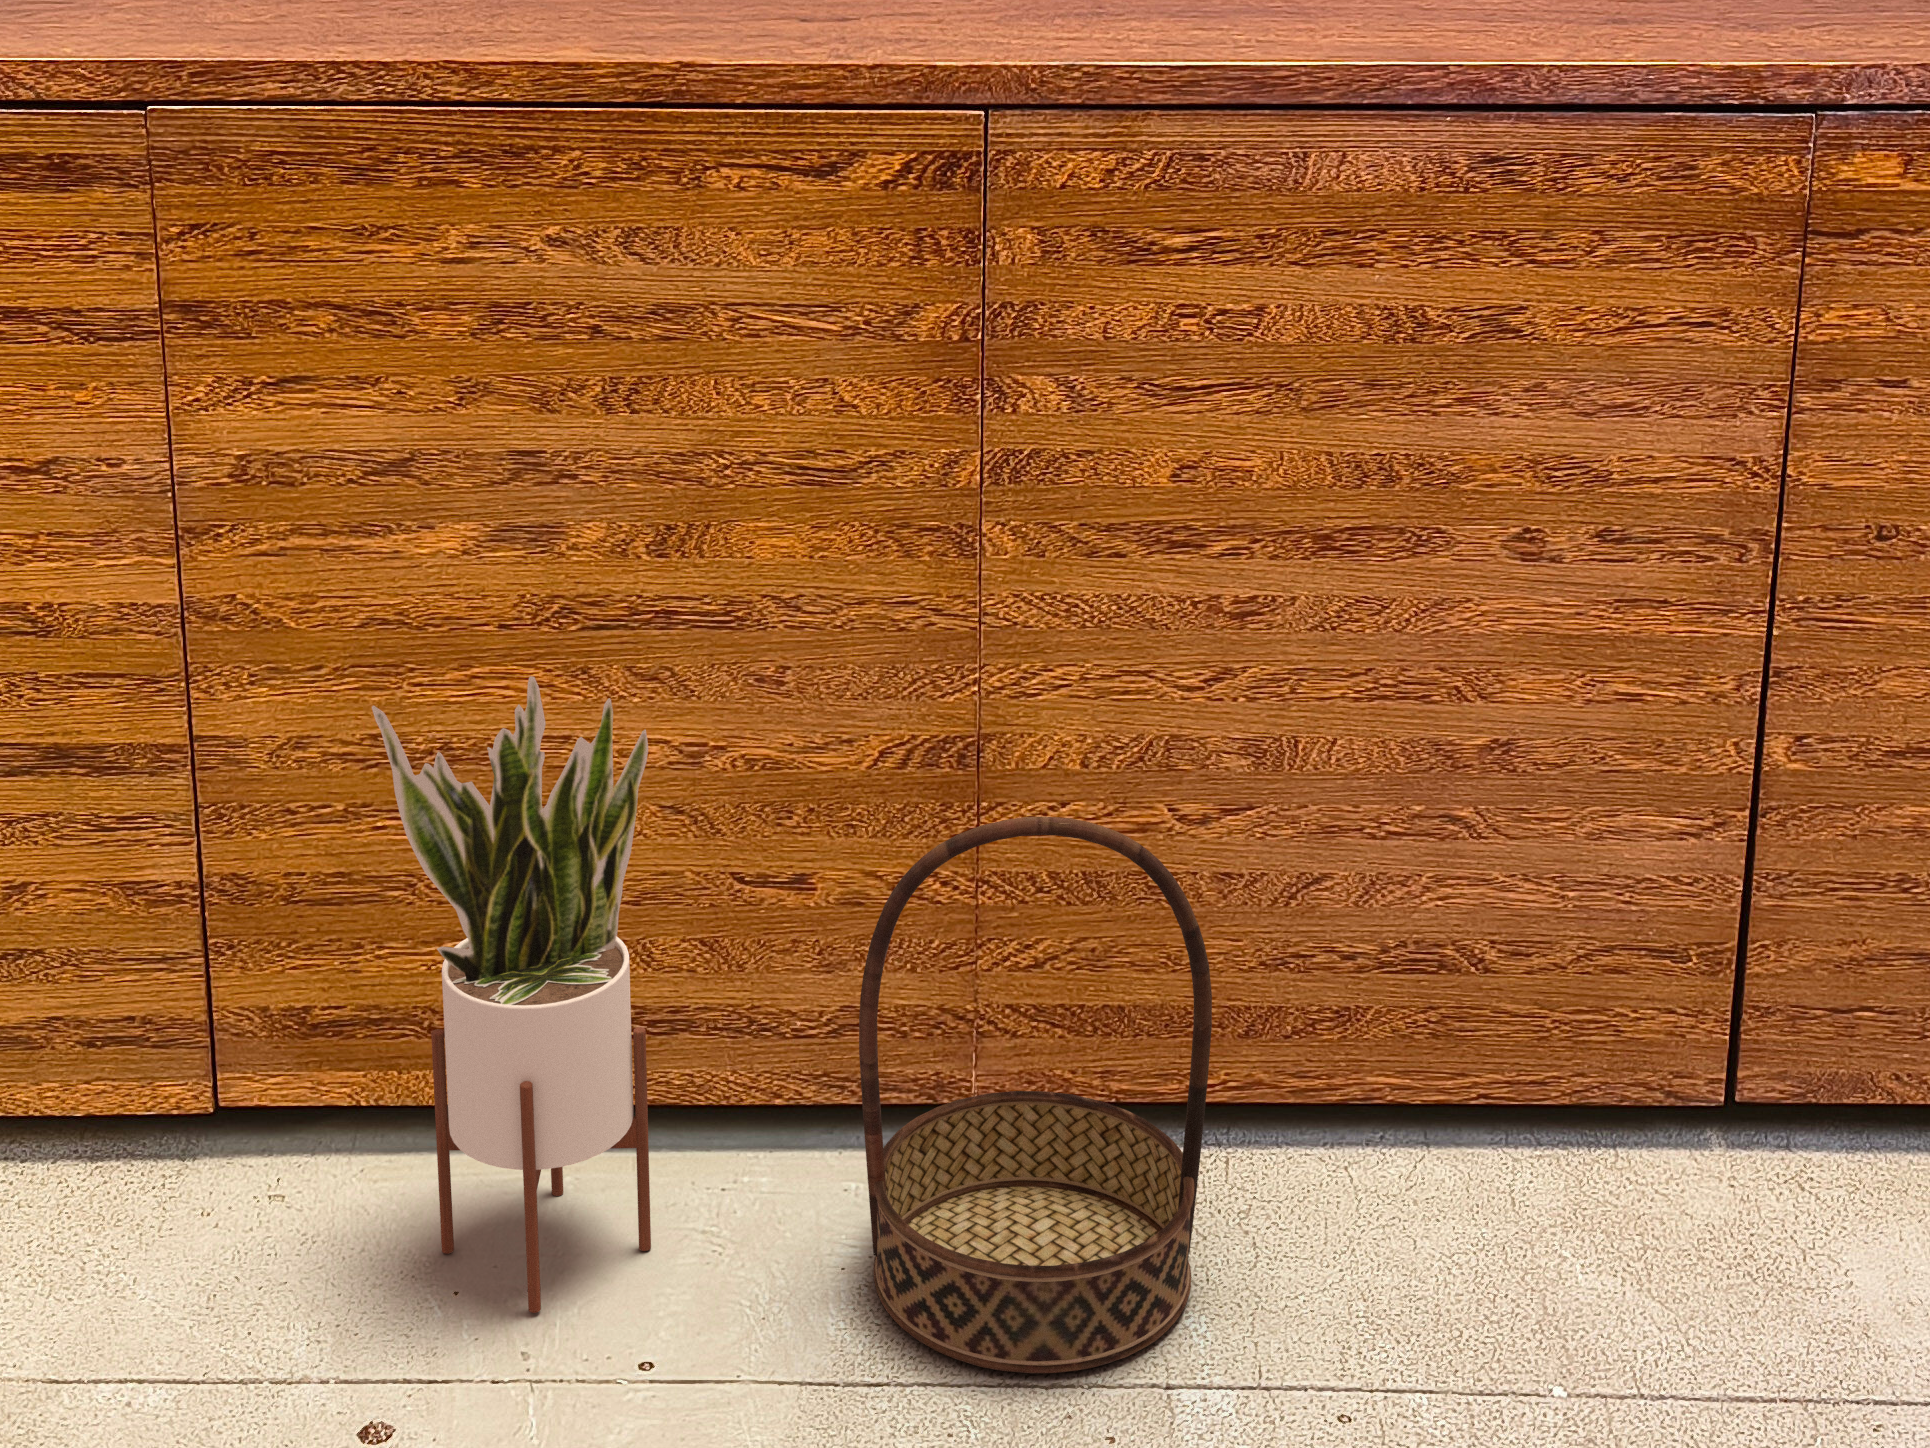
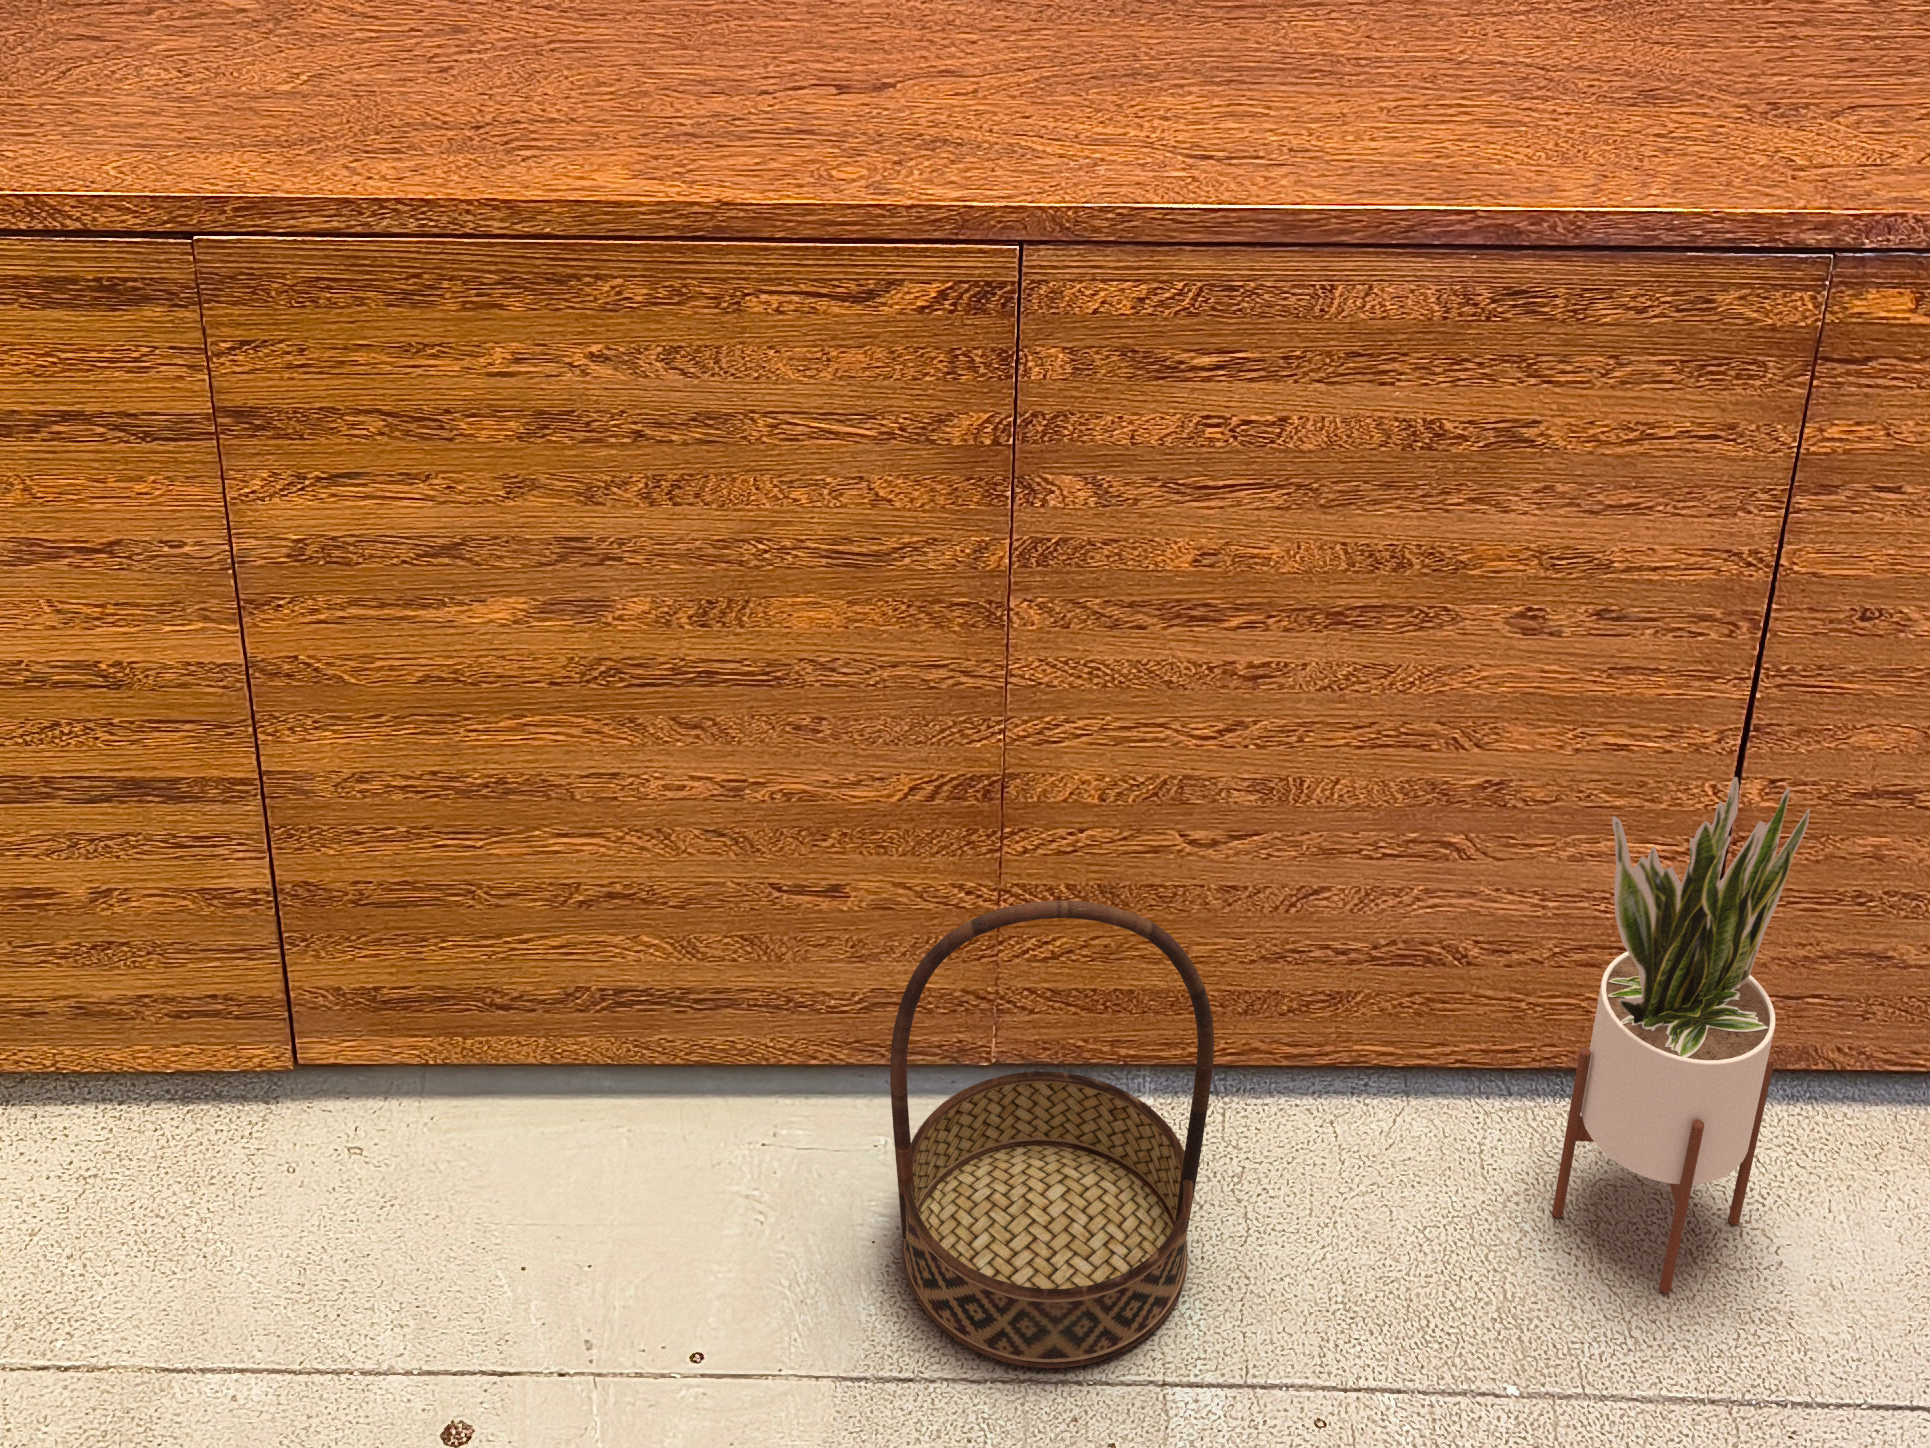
potted plant: present [372,676,651,1313] -> present [1552,777,1810,1293]

